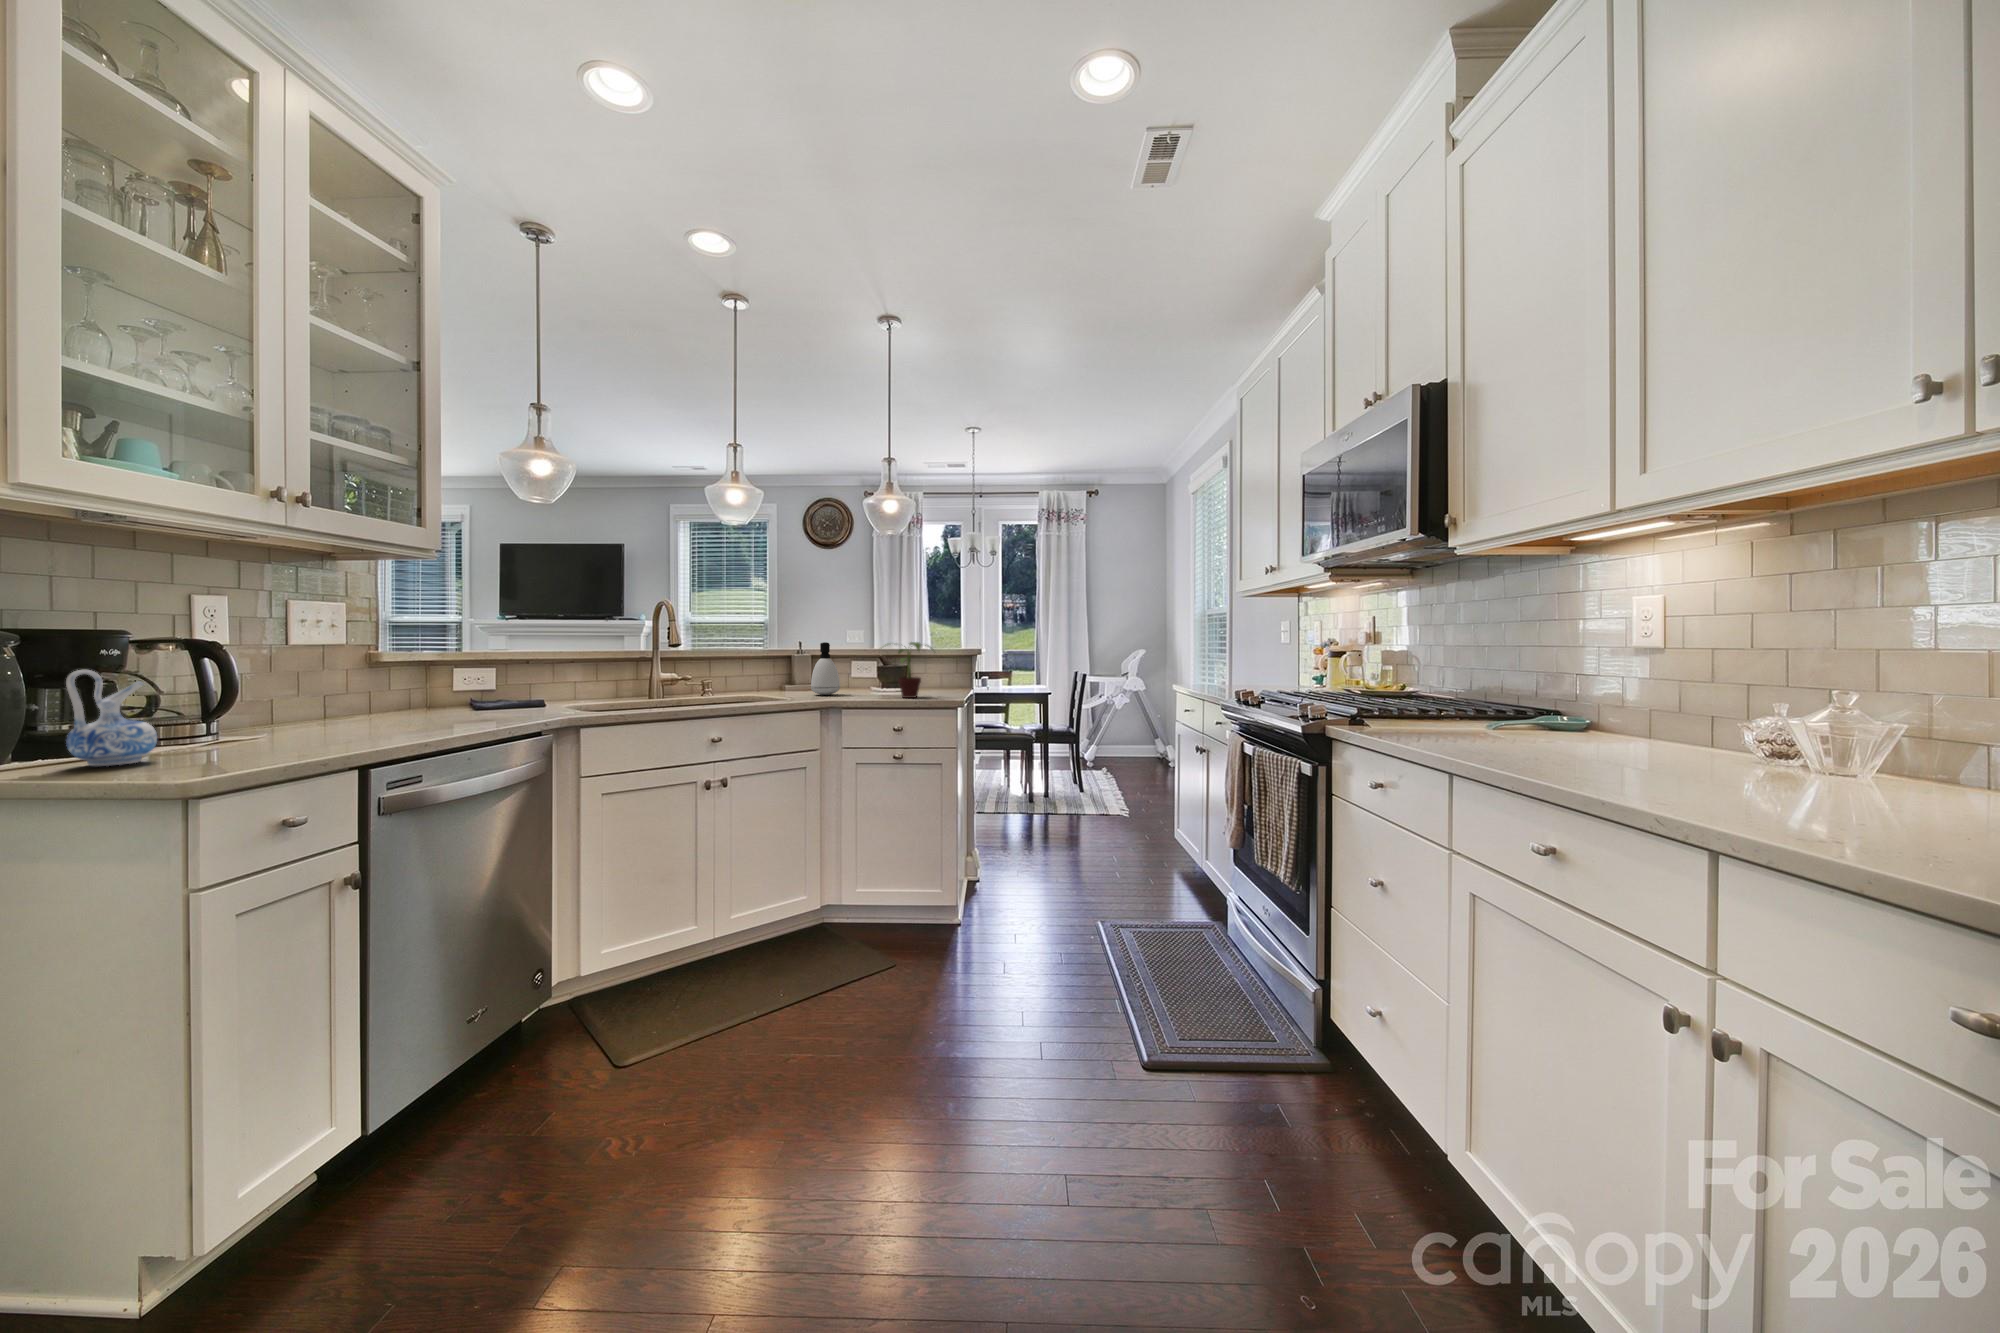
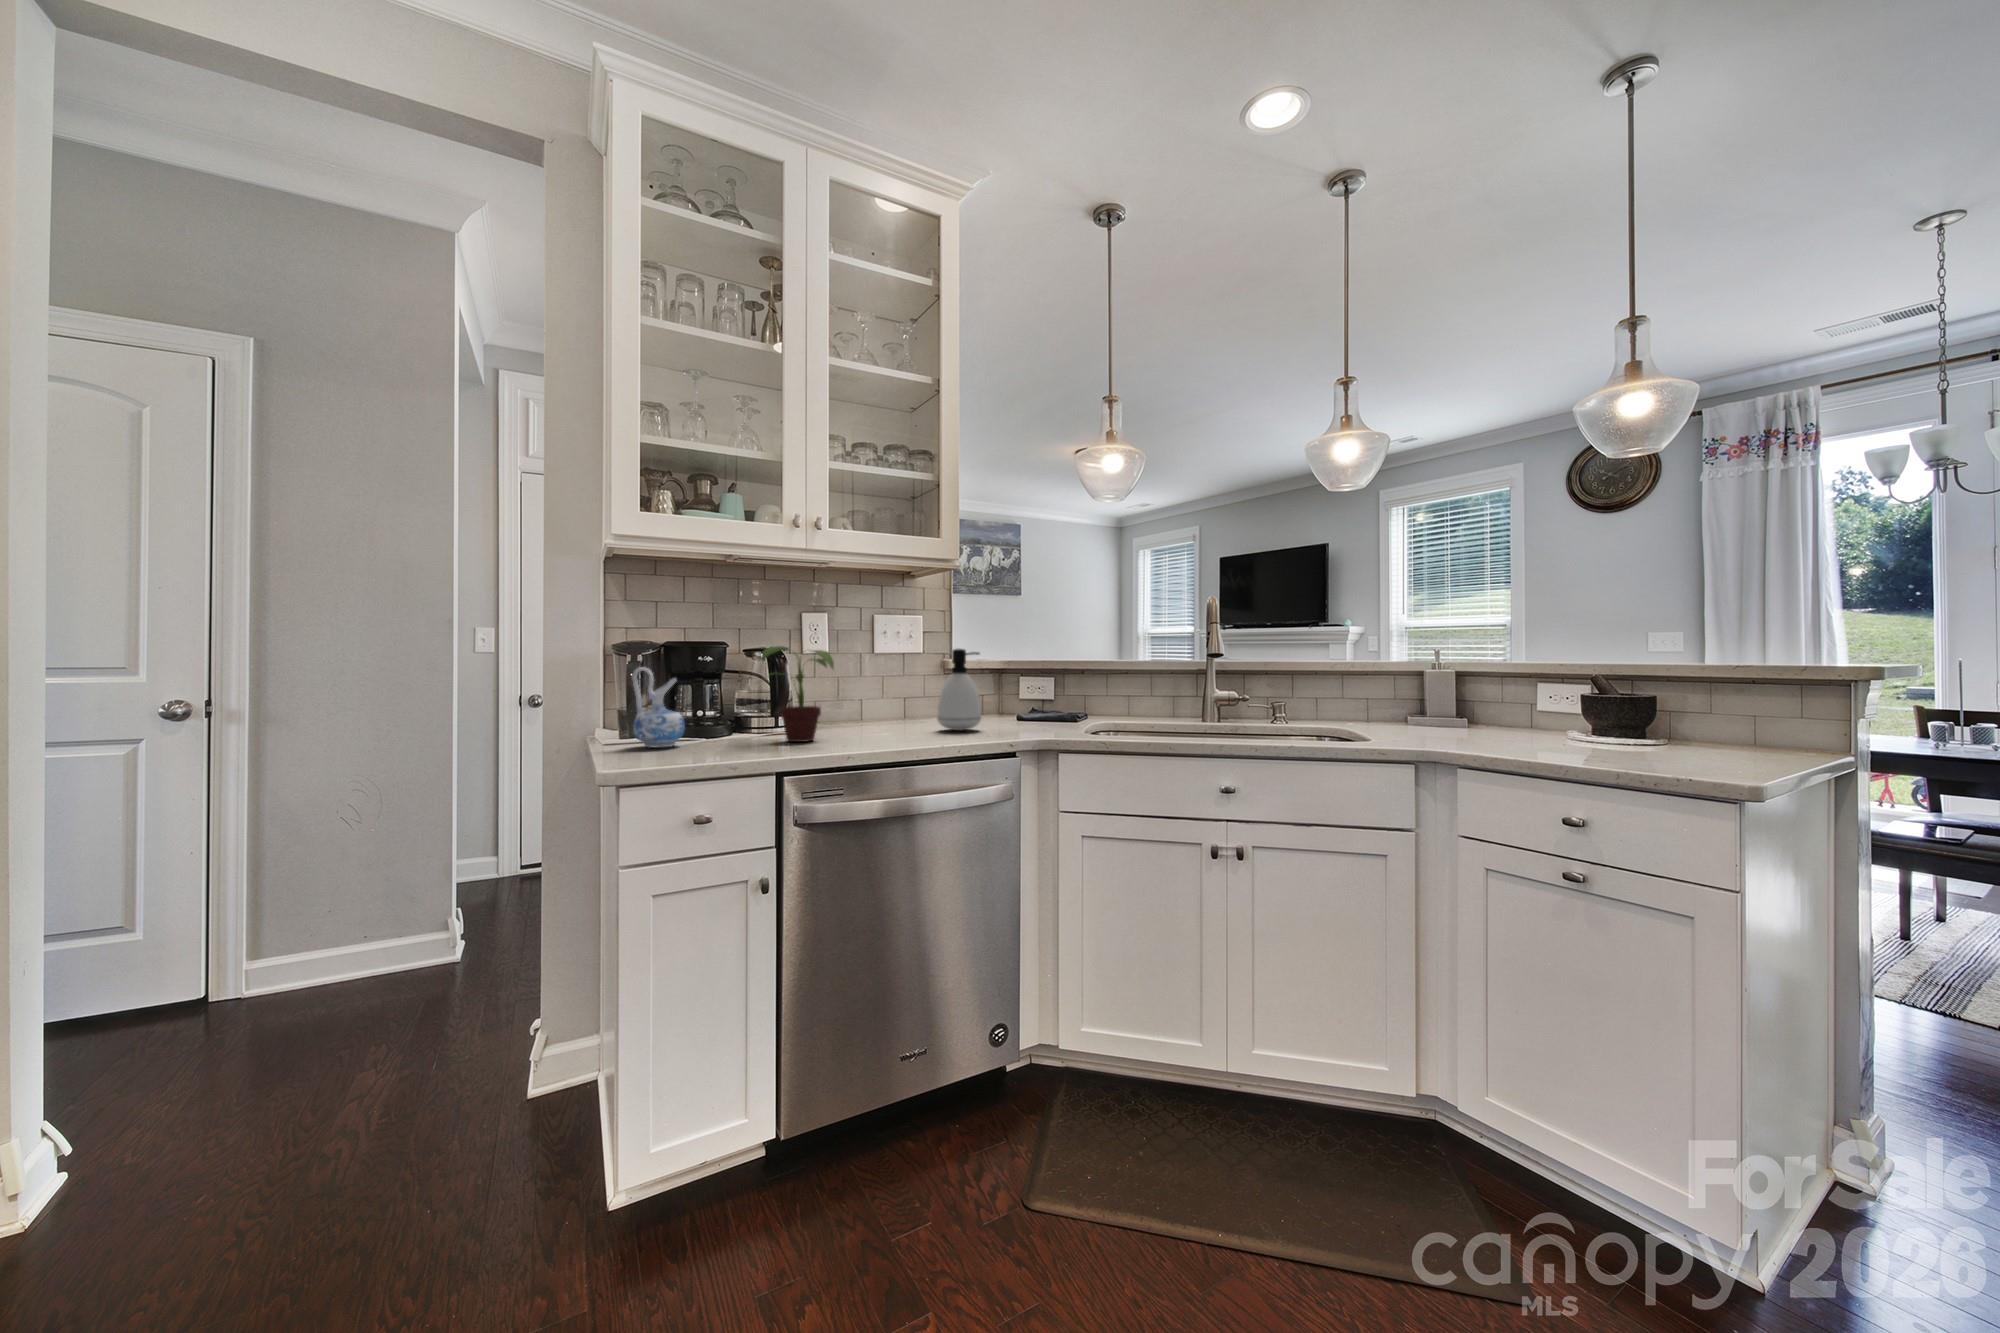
soap dispenser: present [811,642,840,695] -> present [937,649,981,730]
potted plant: present [898,642,932,698] -> present [761,646,834,742]

